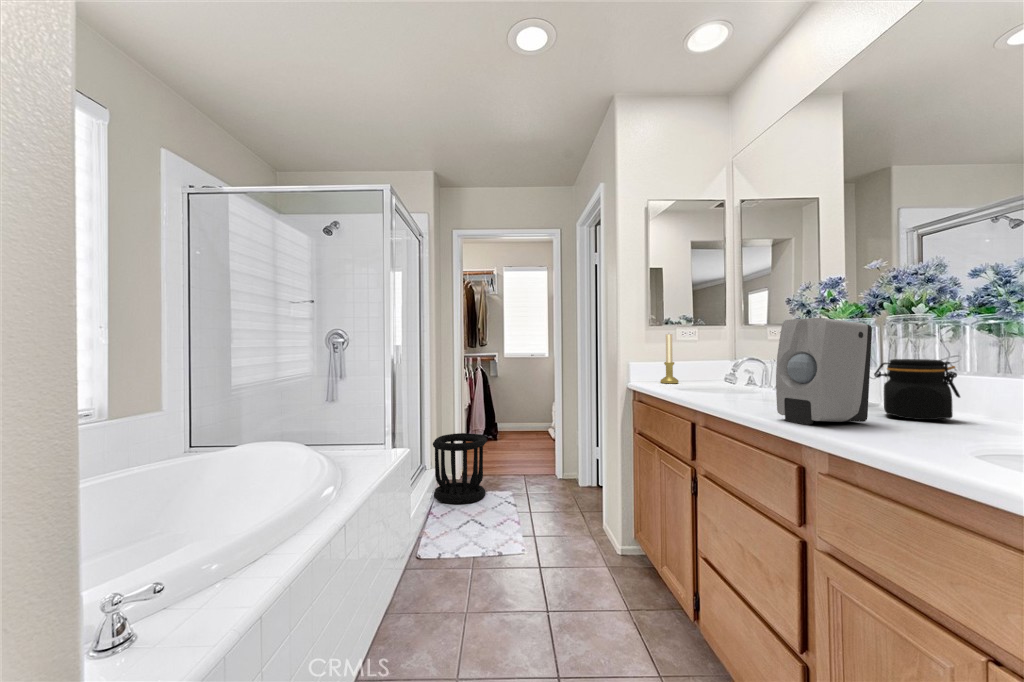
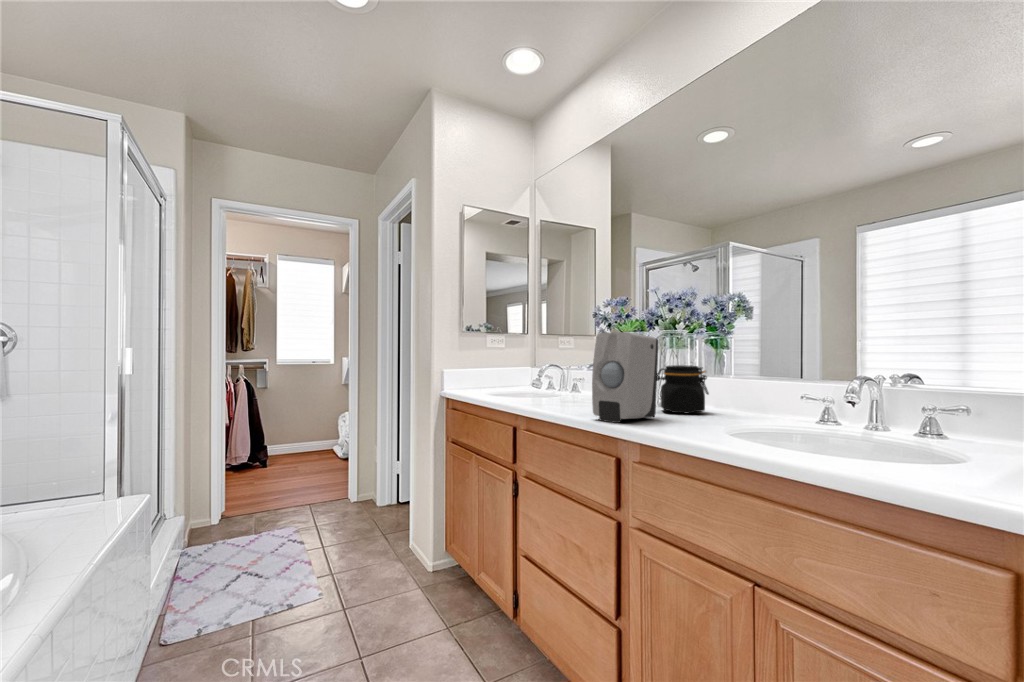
candle holder: present [660,334,679,384] -> none [471,340,489,391]
wastebasket: present [433,433,487,503] -> none [188,460,266,551]

